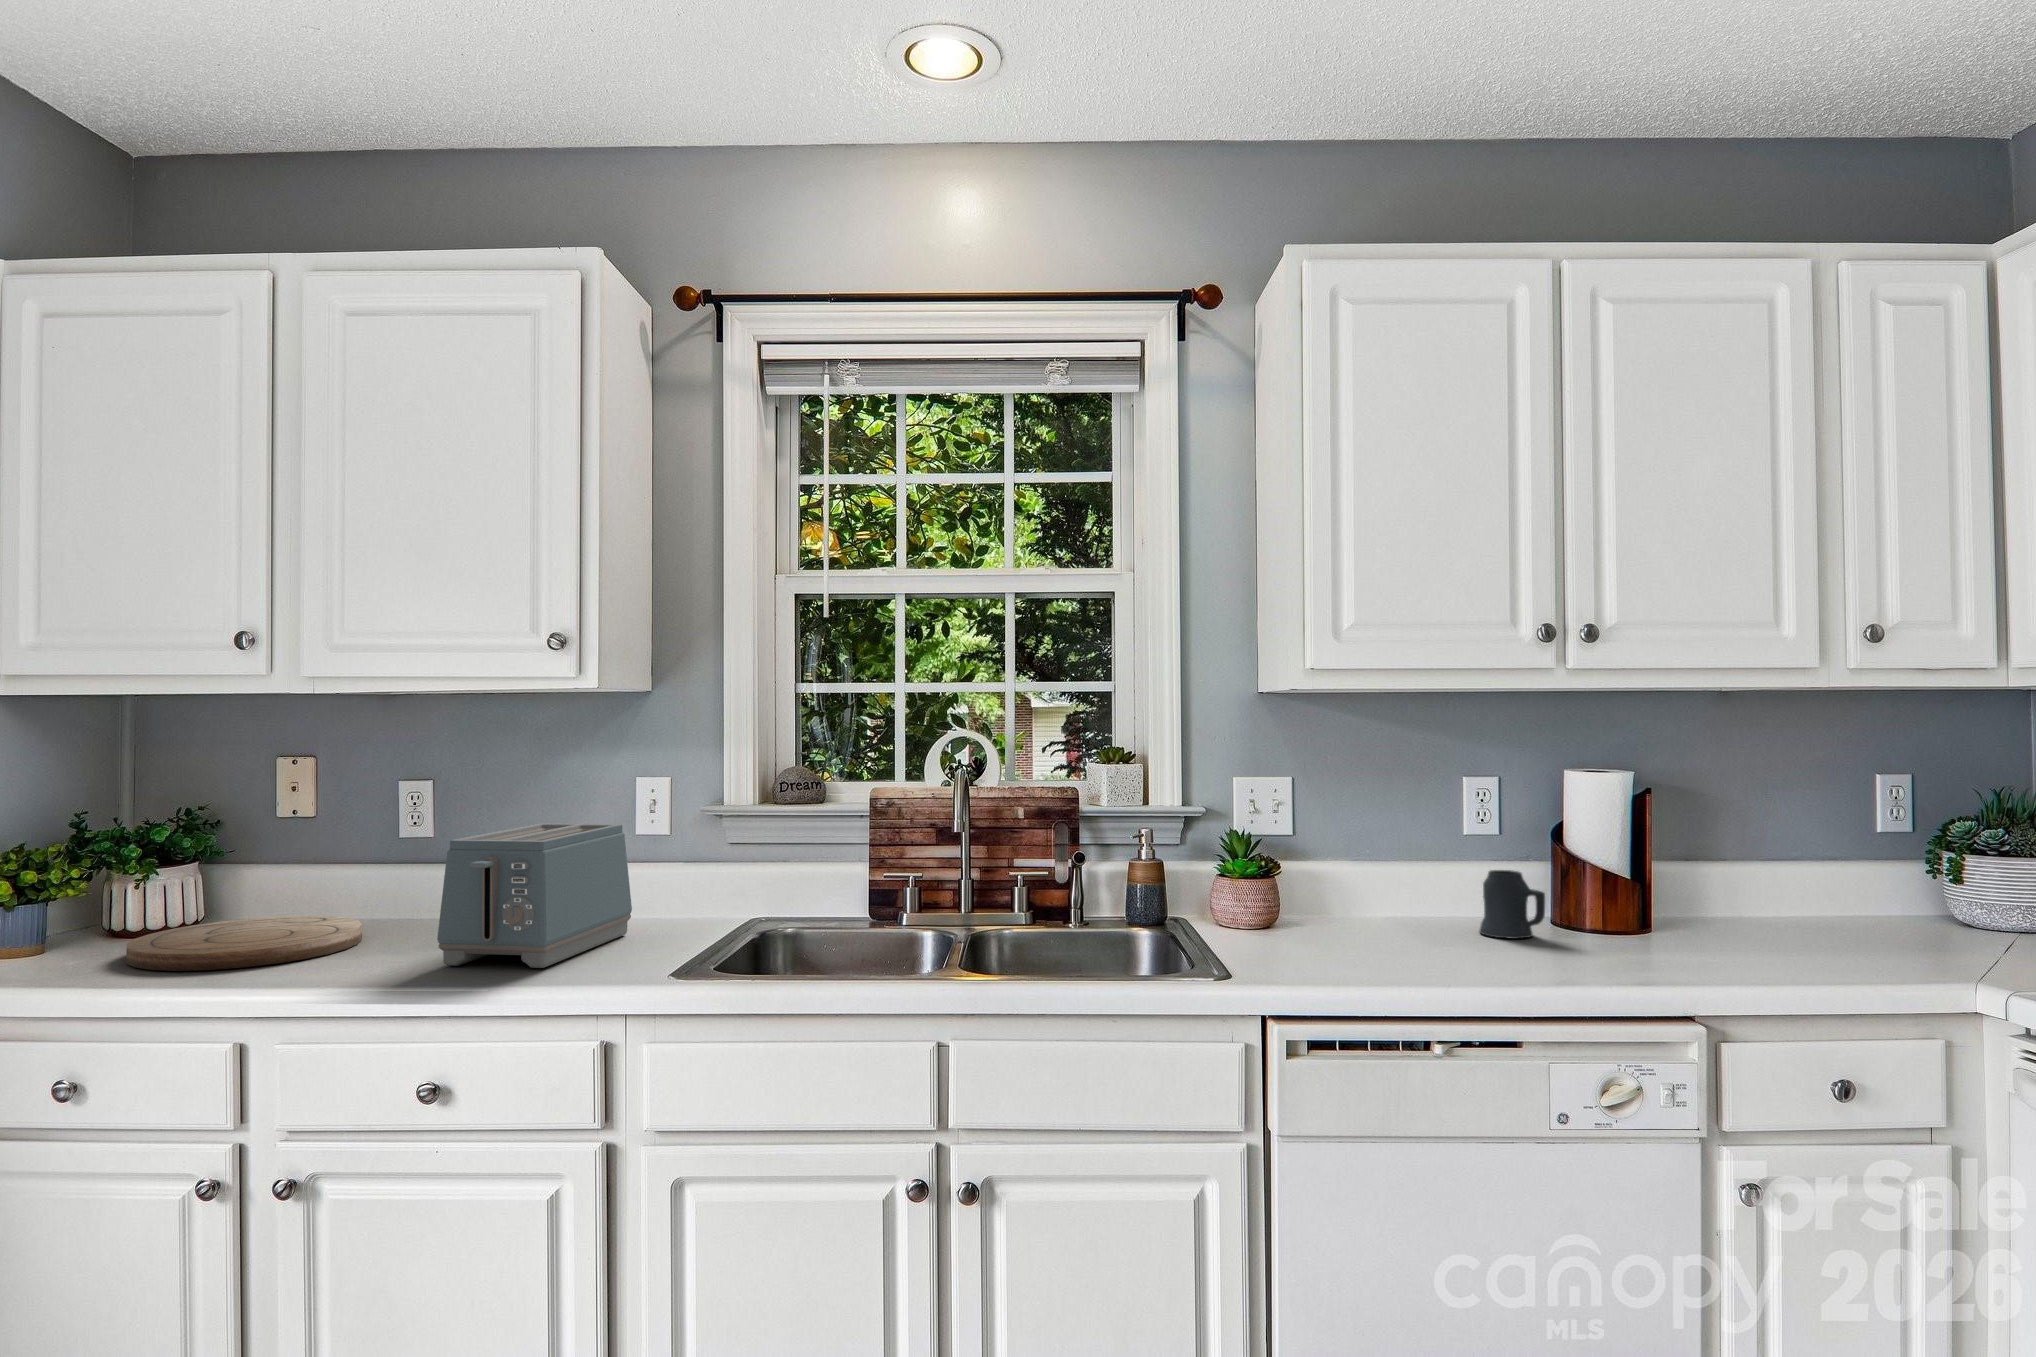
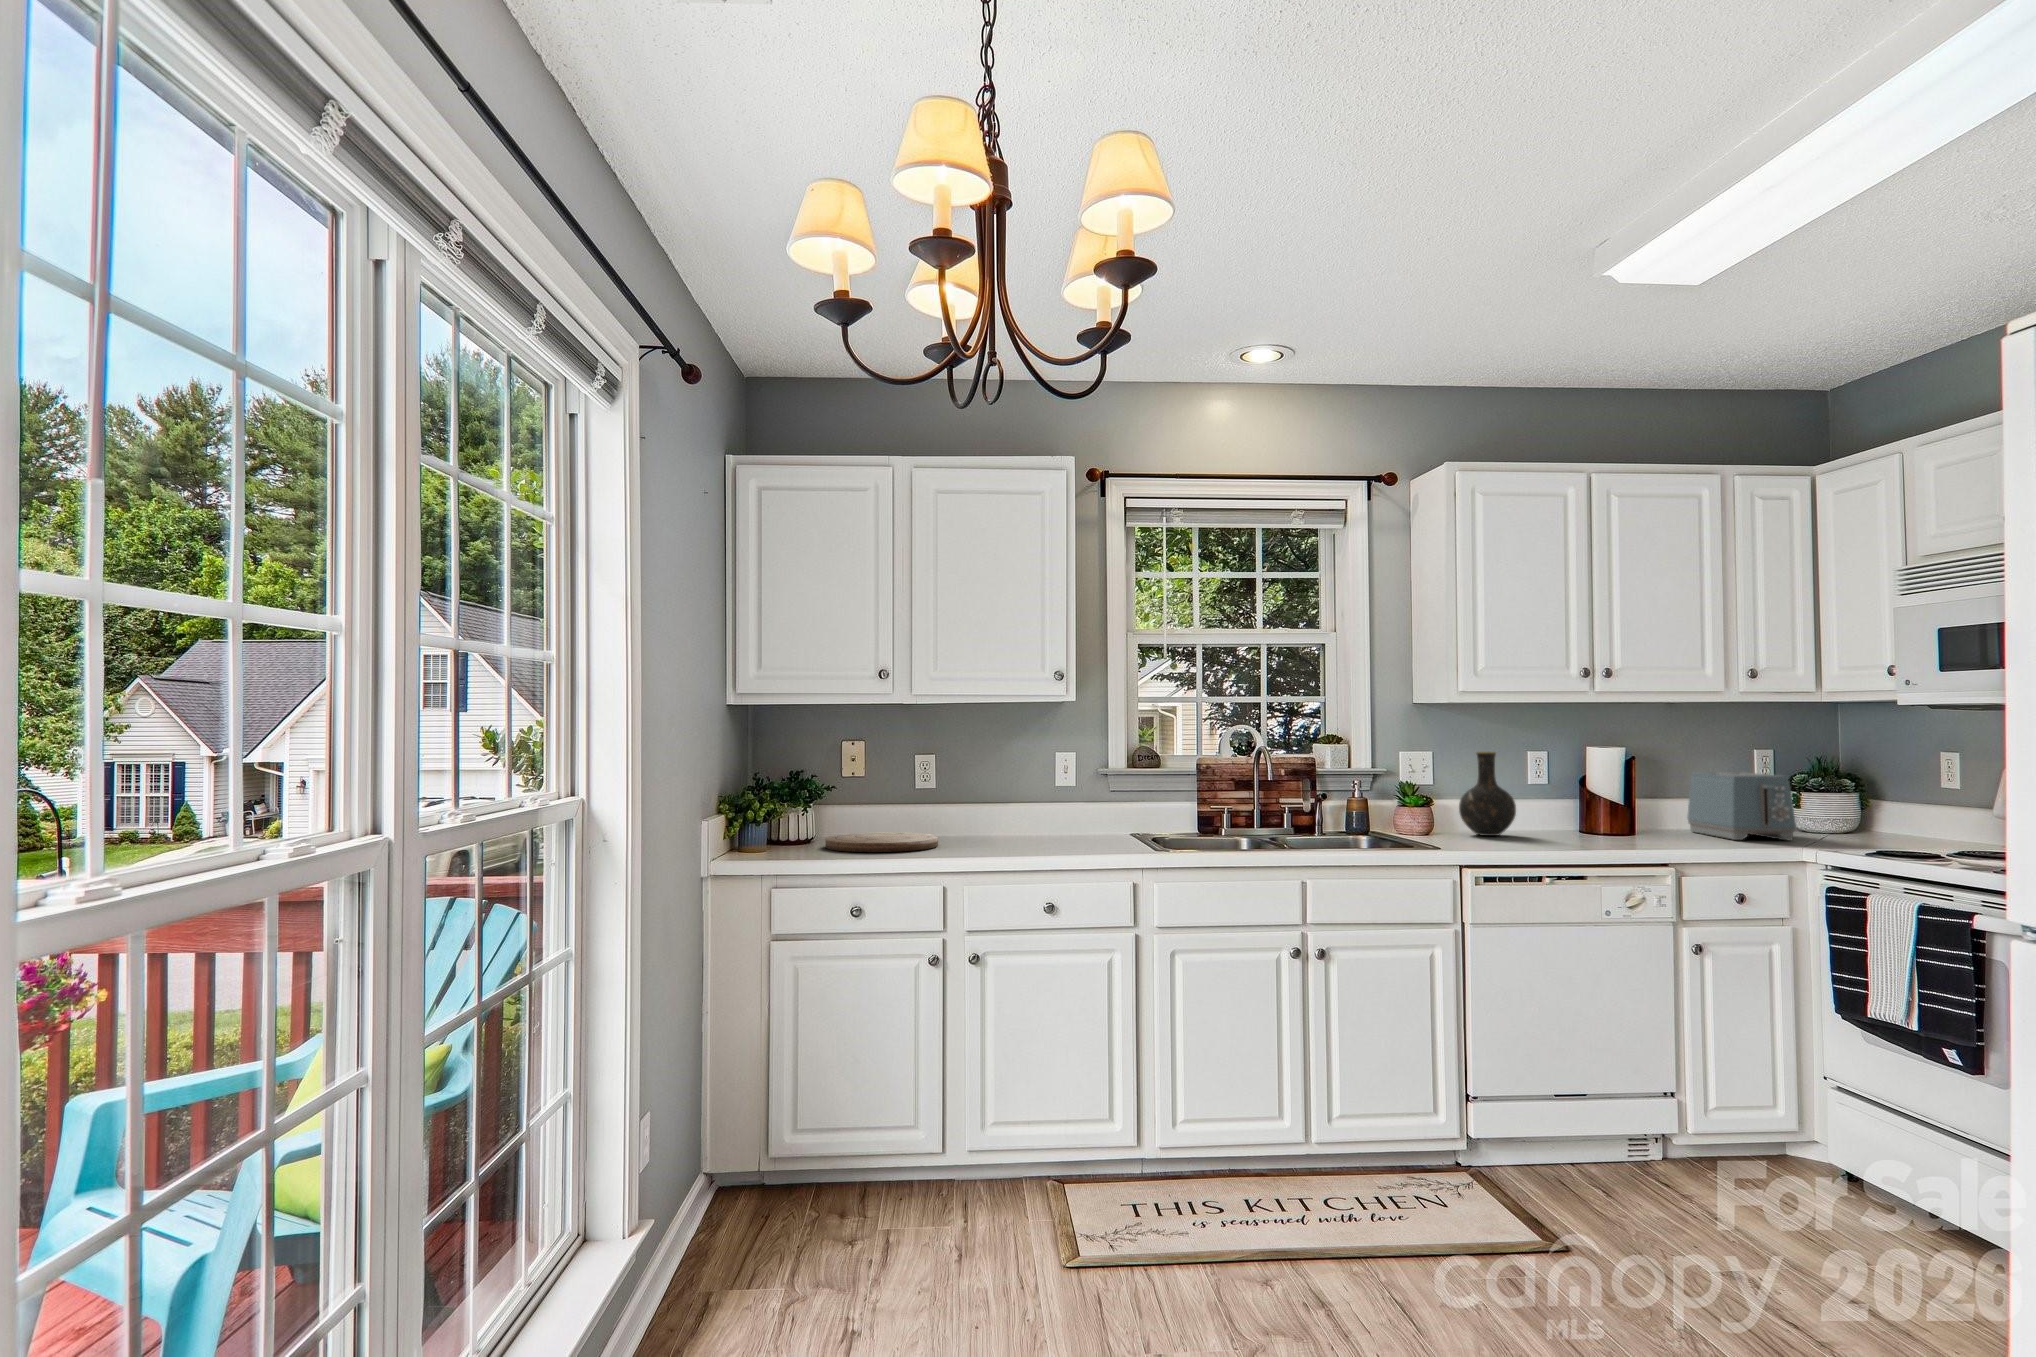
vase: none [1323,778,1423,932] -> present [1459,751,1516,836]
toaster: present [437,823,632,968] -> present [1687,772,1796,840]
mug: present [1479,870,1545,939] -> none [1546,801,1584,837]

